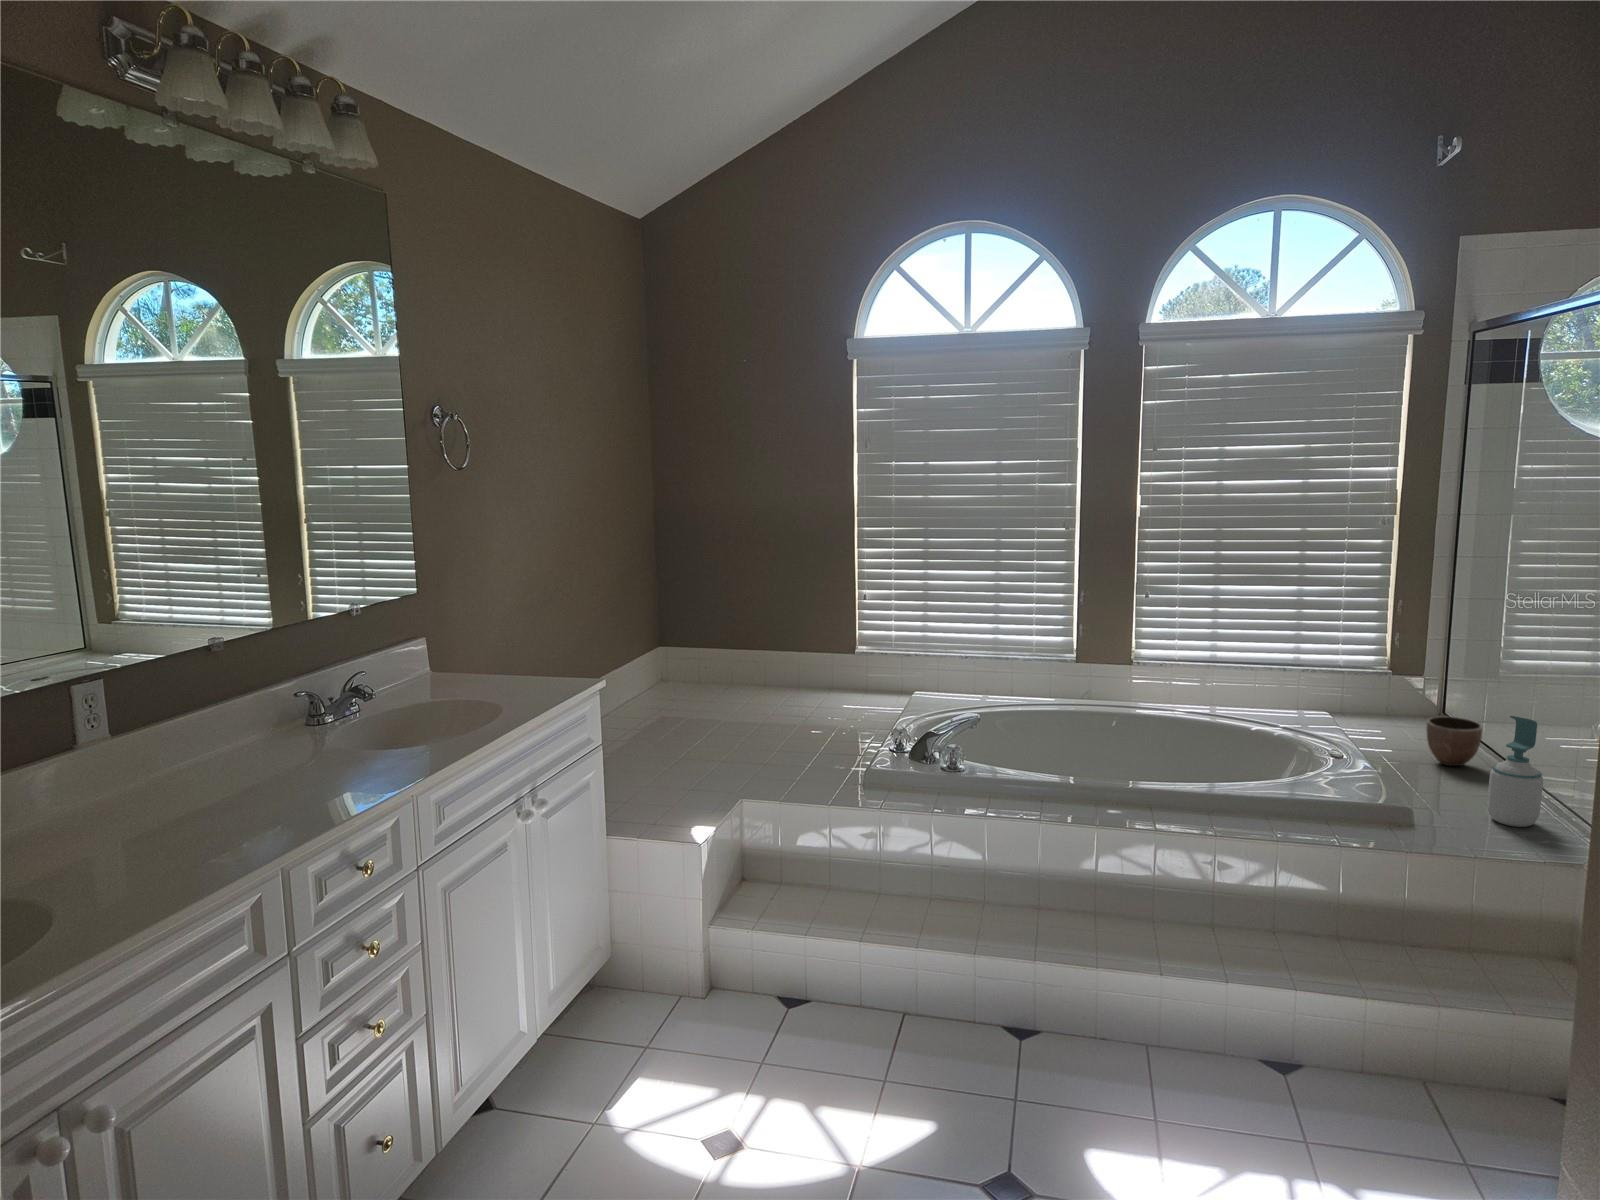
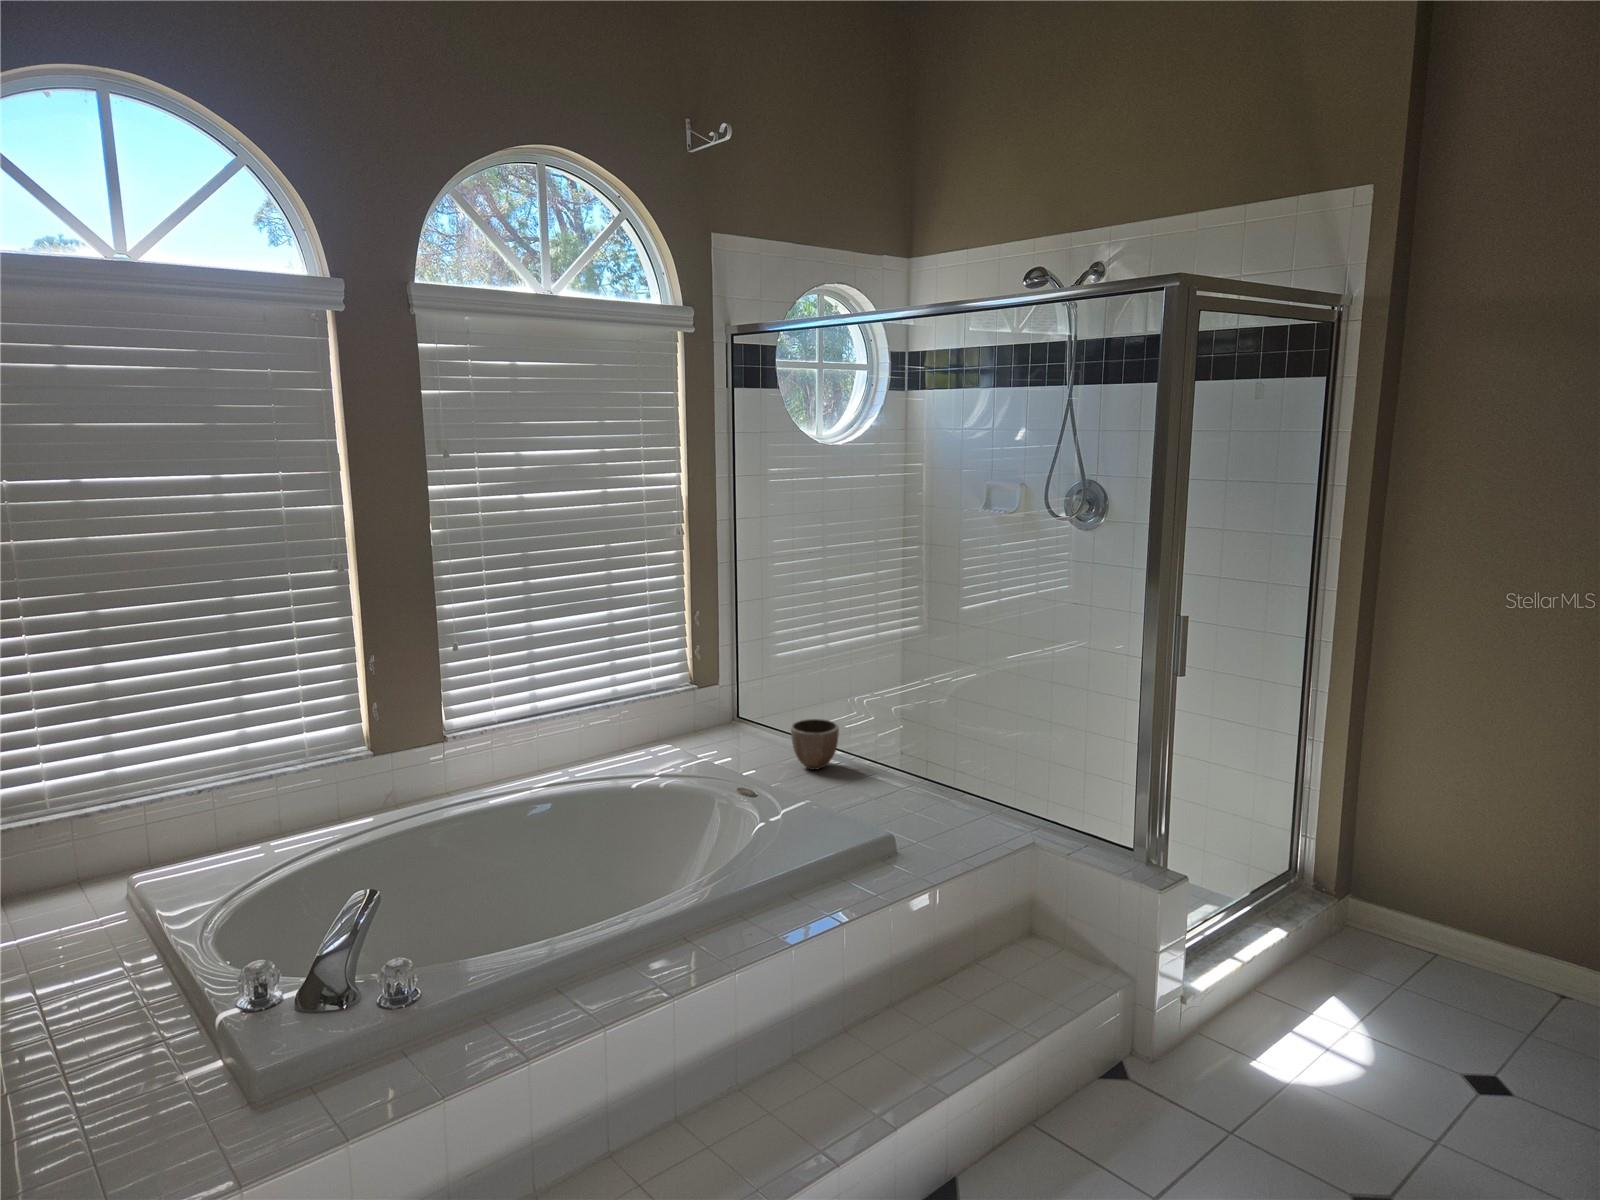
soap bottle: present [1487,716,1543,827] -> none [912,710,954,816]

